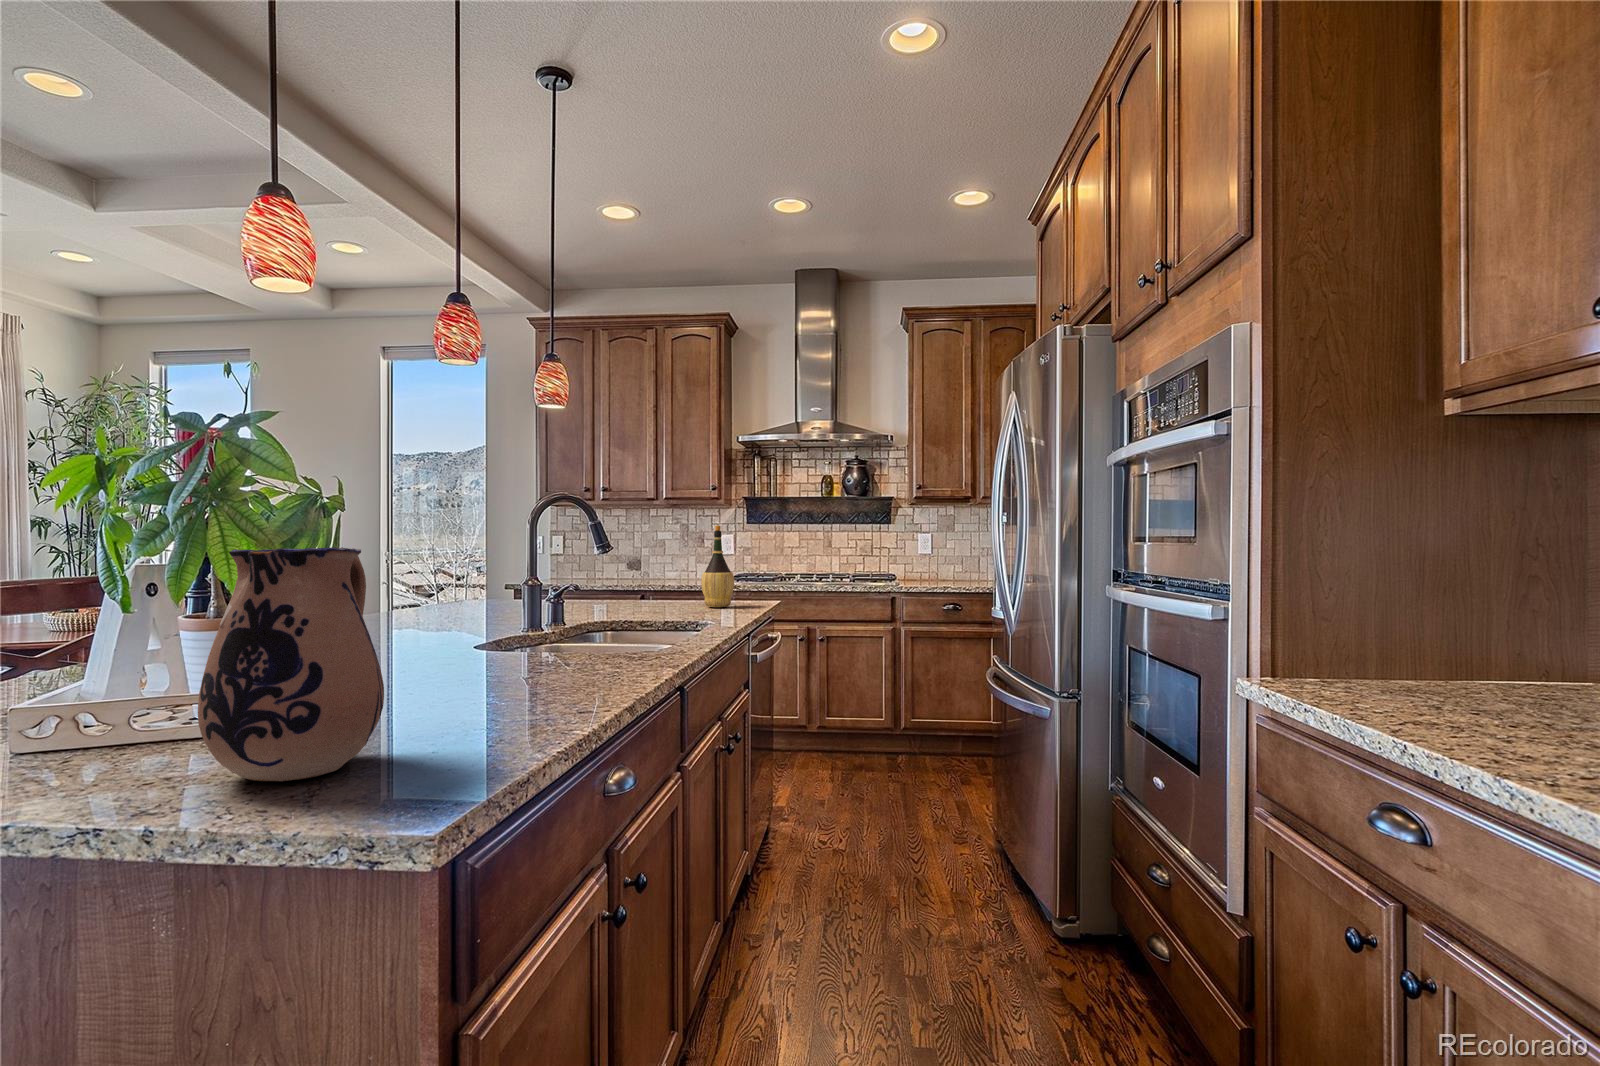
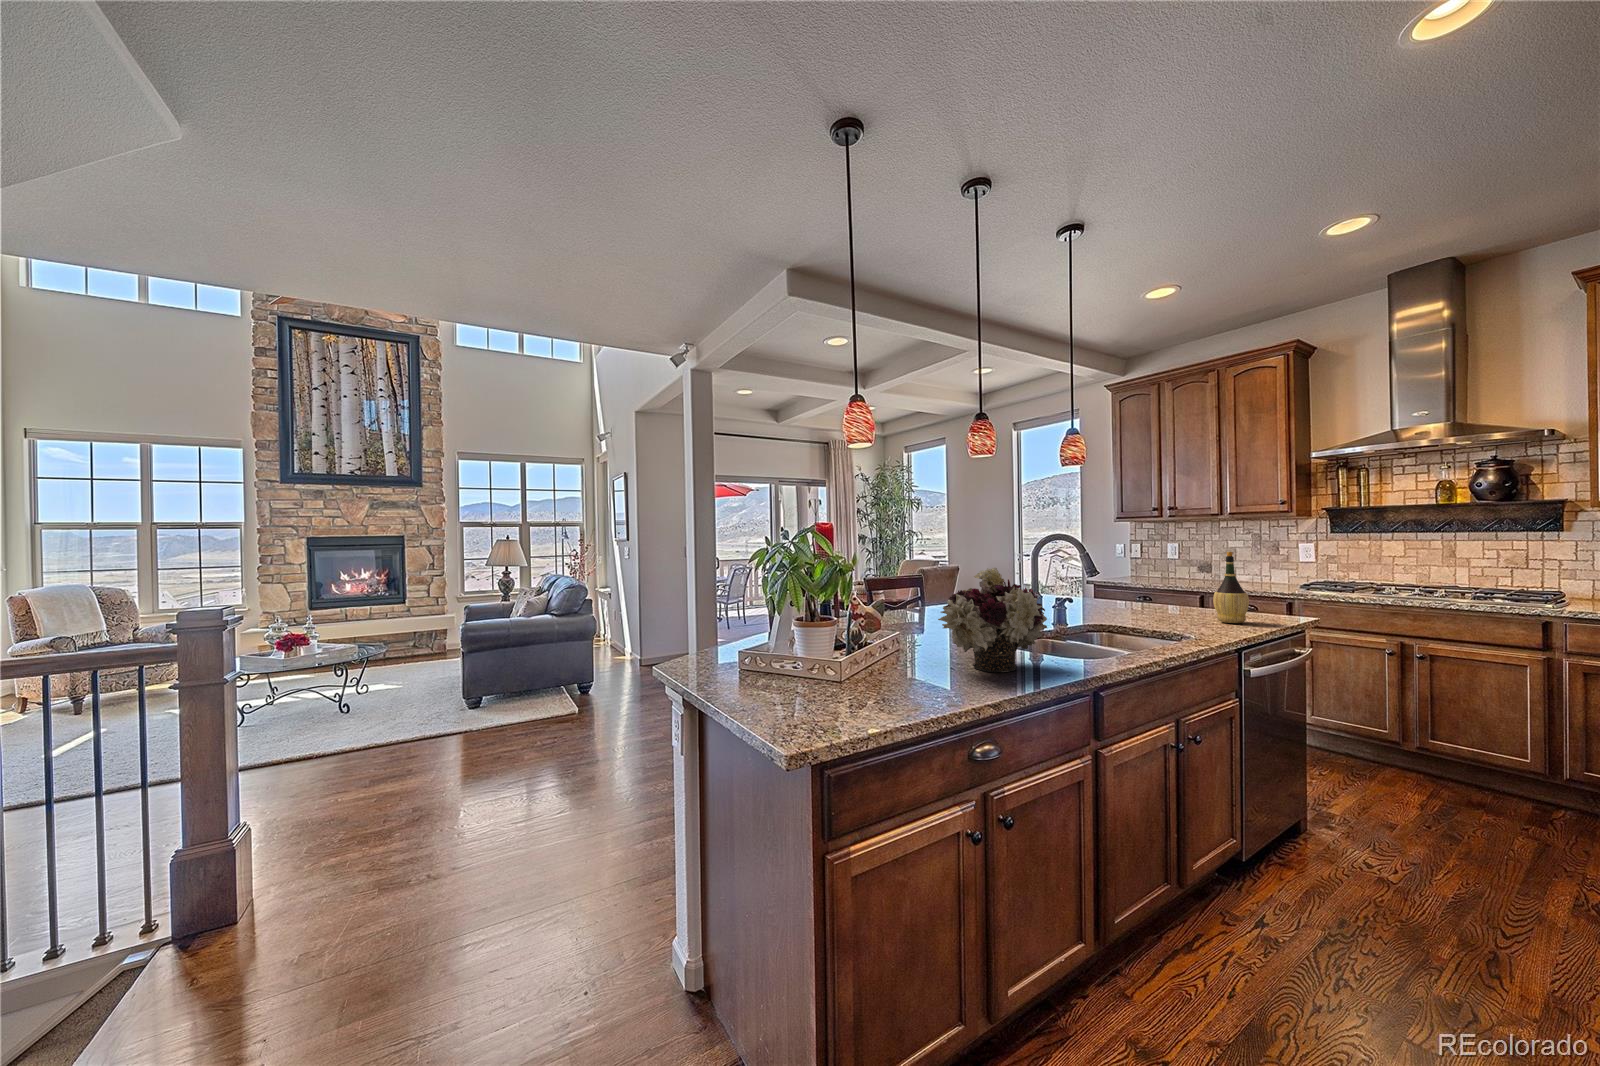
flower arrangement: none [446,513,608,680] -> present [938,568,1047,672]
ceramic pitcher: present [198,547,384,781] -> none [795,601,866,709]

